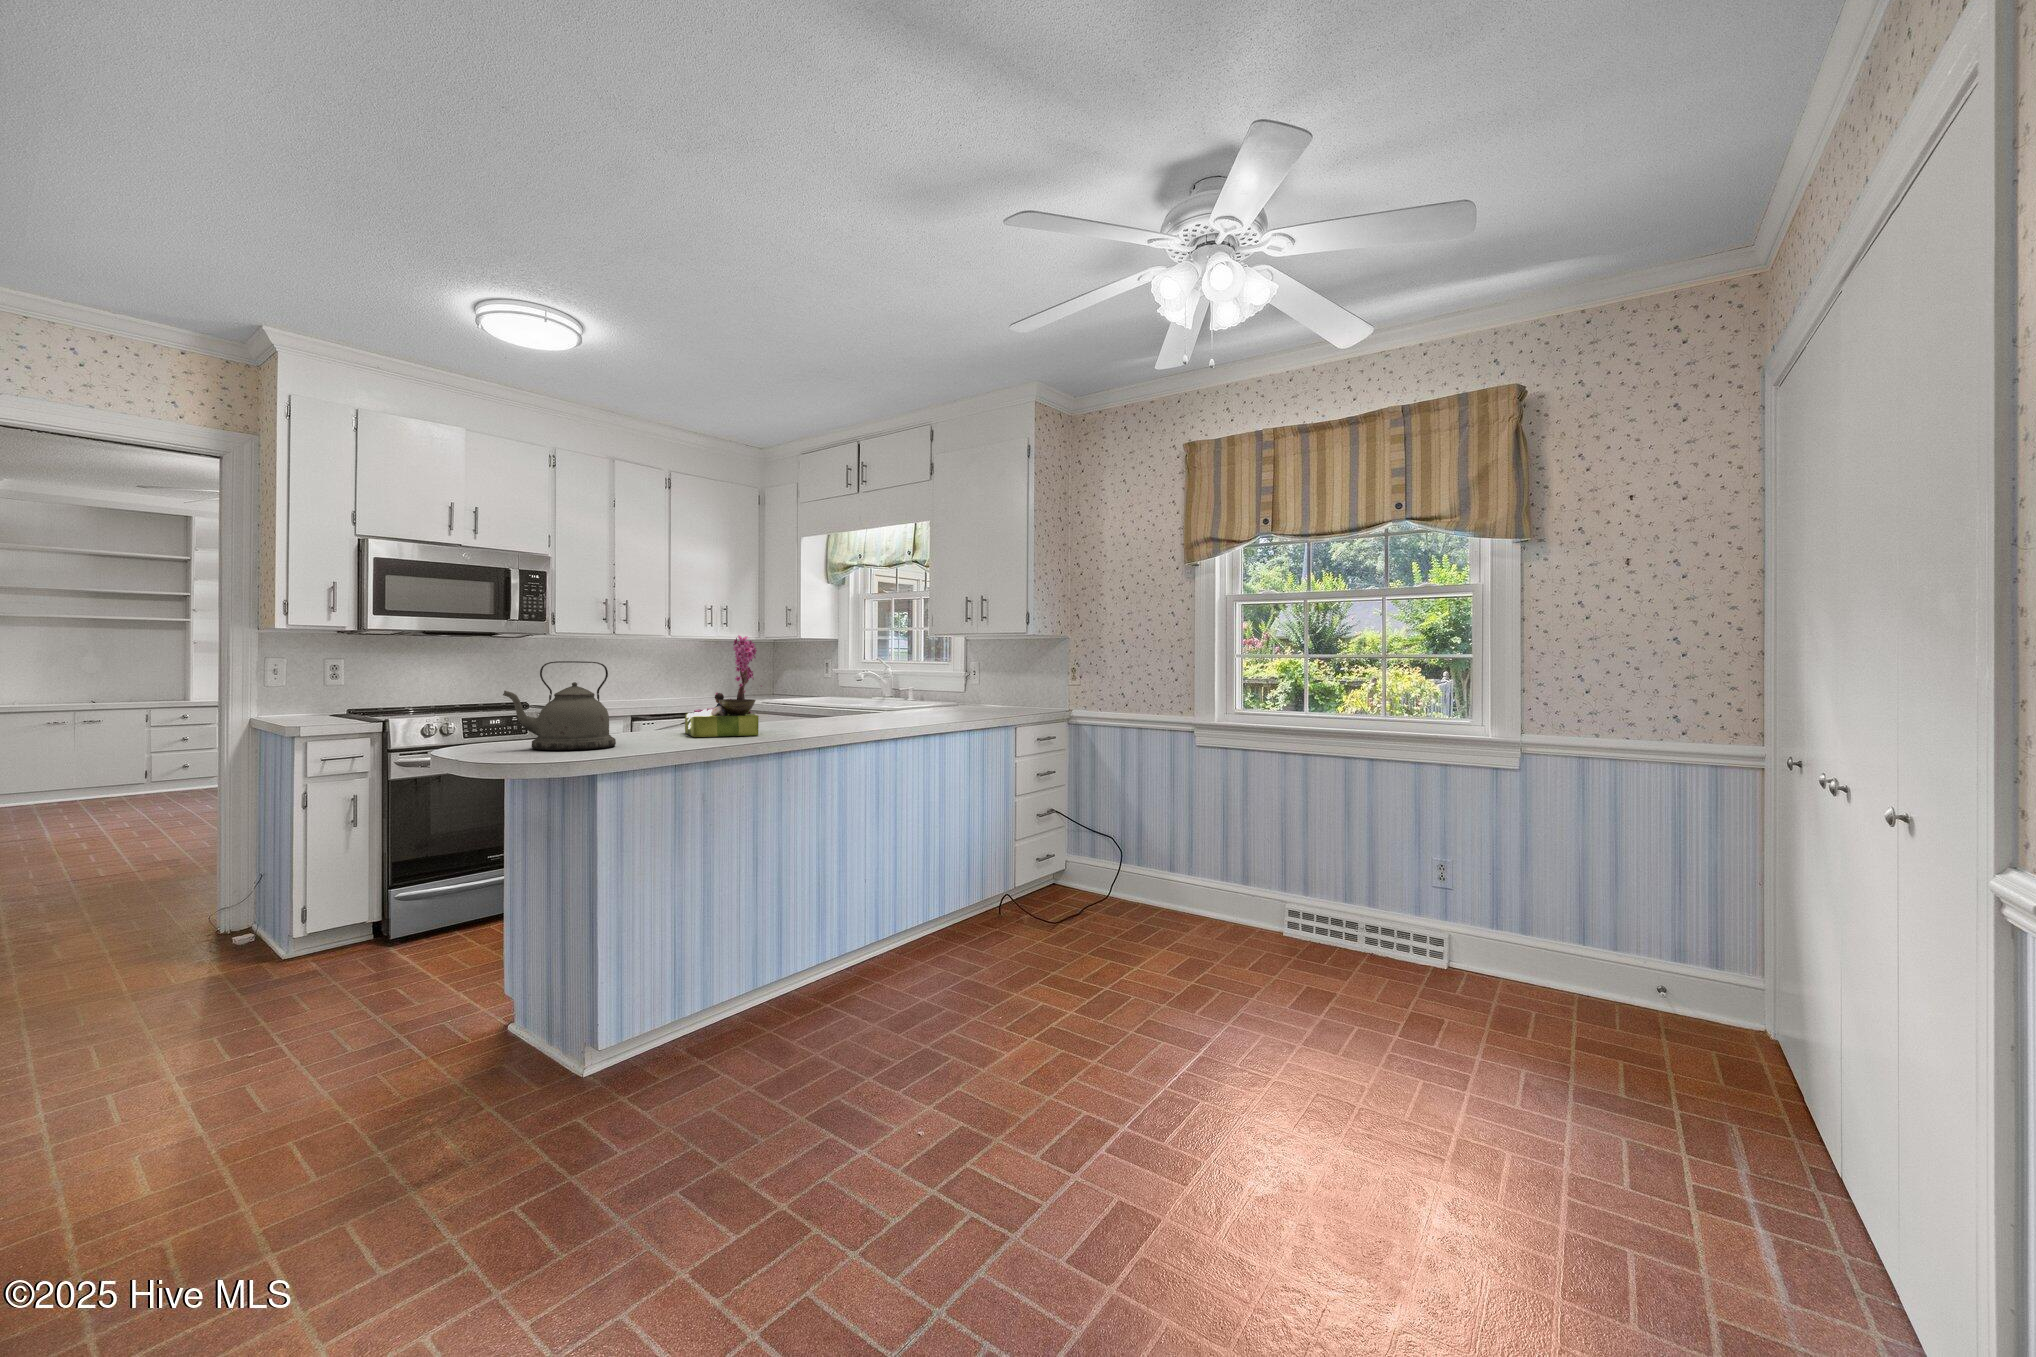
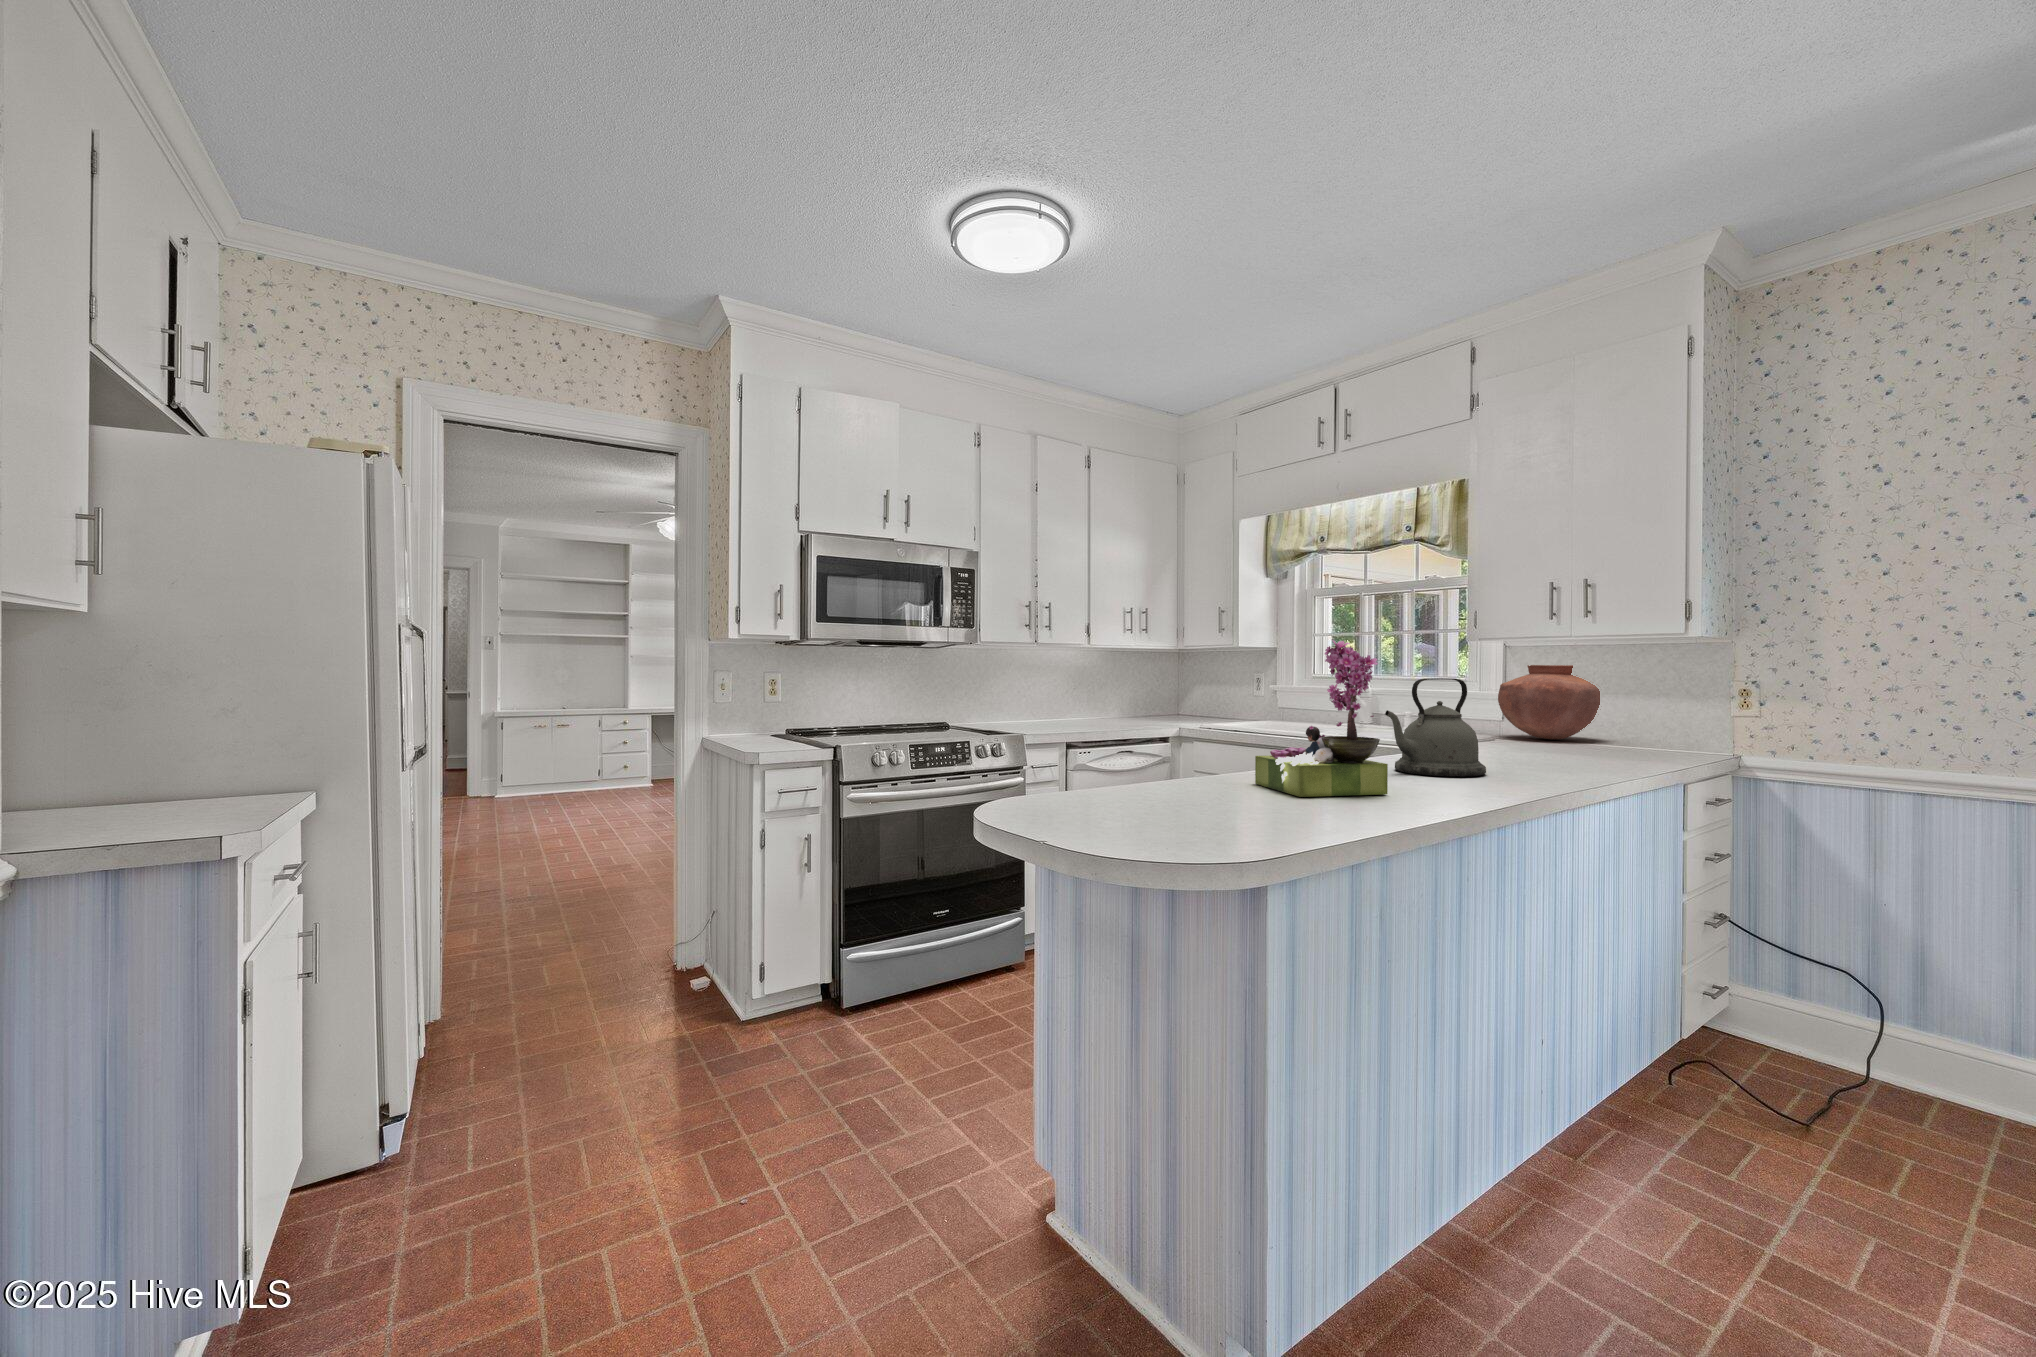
vase: none [960,656,1024,710] -> present [1498,665,1600,740]
kettle: present [503,661,616,750] -> present [1385,678,1486,777]

